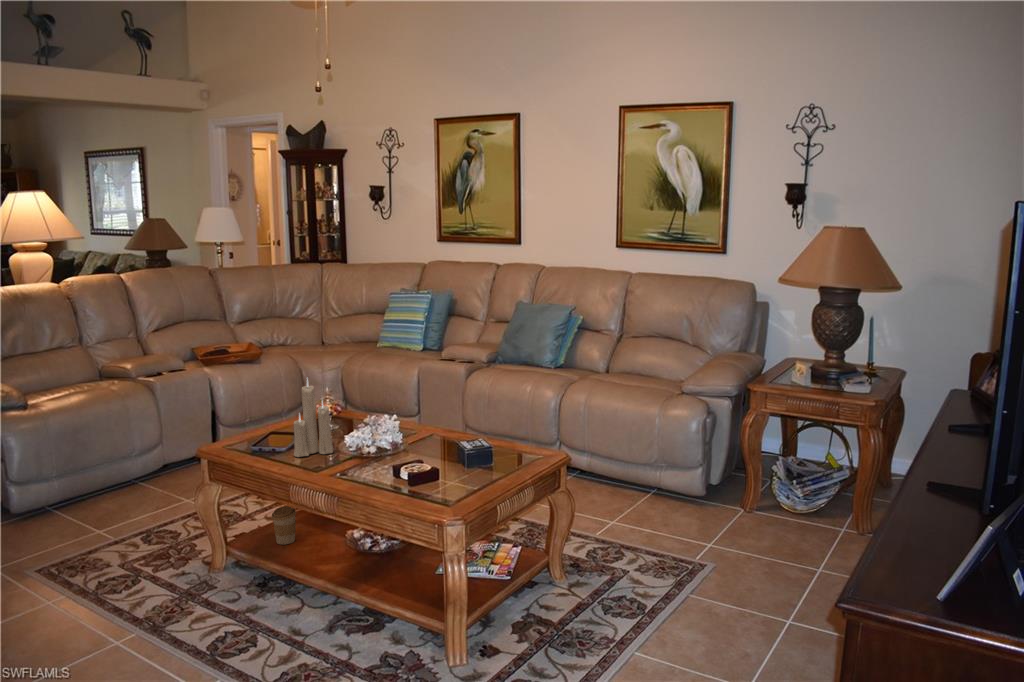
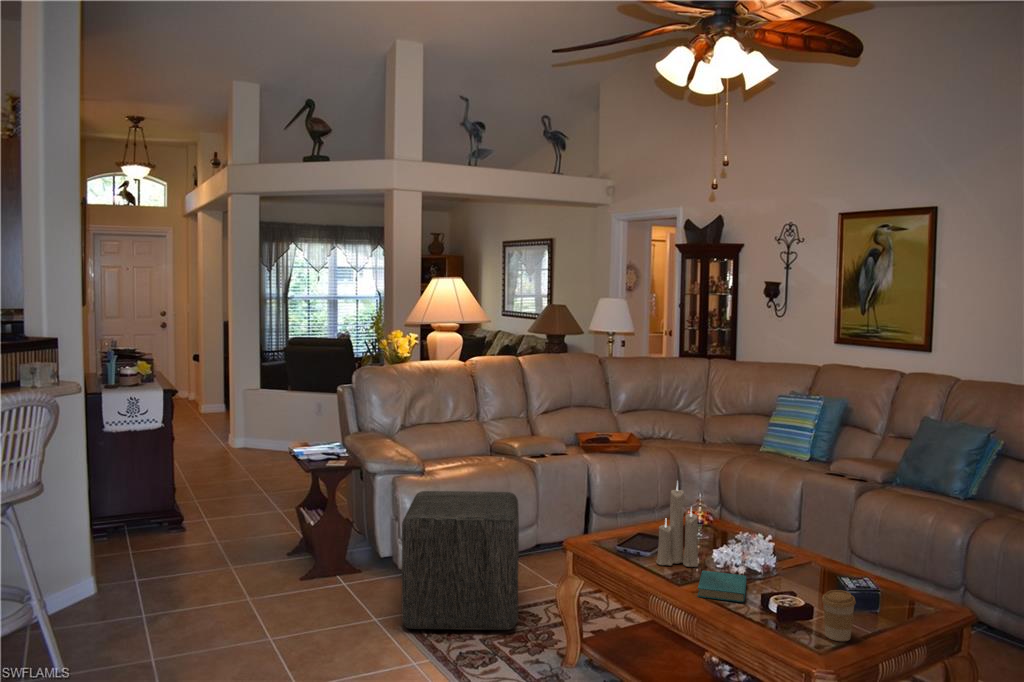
ottoman: none [9,415,156,572] -> present [402,491,519,630]
book: none [335,452,377,477] -> present [698,571,747,602]
coffee cup: present [272,506,296,545] -> present [822,590,856,641]

